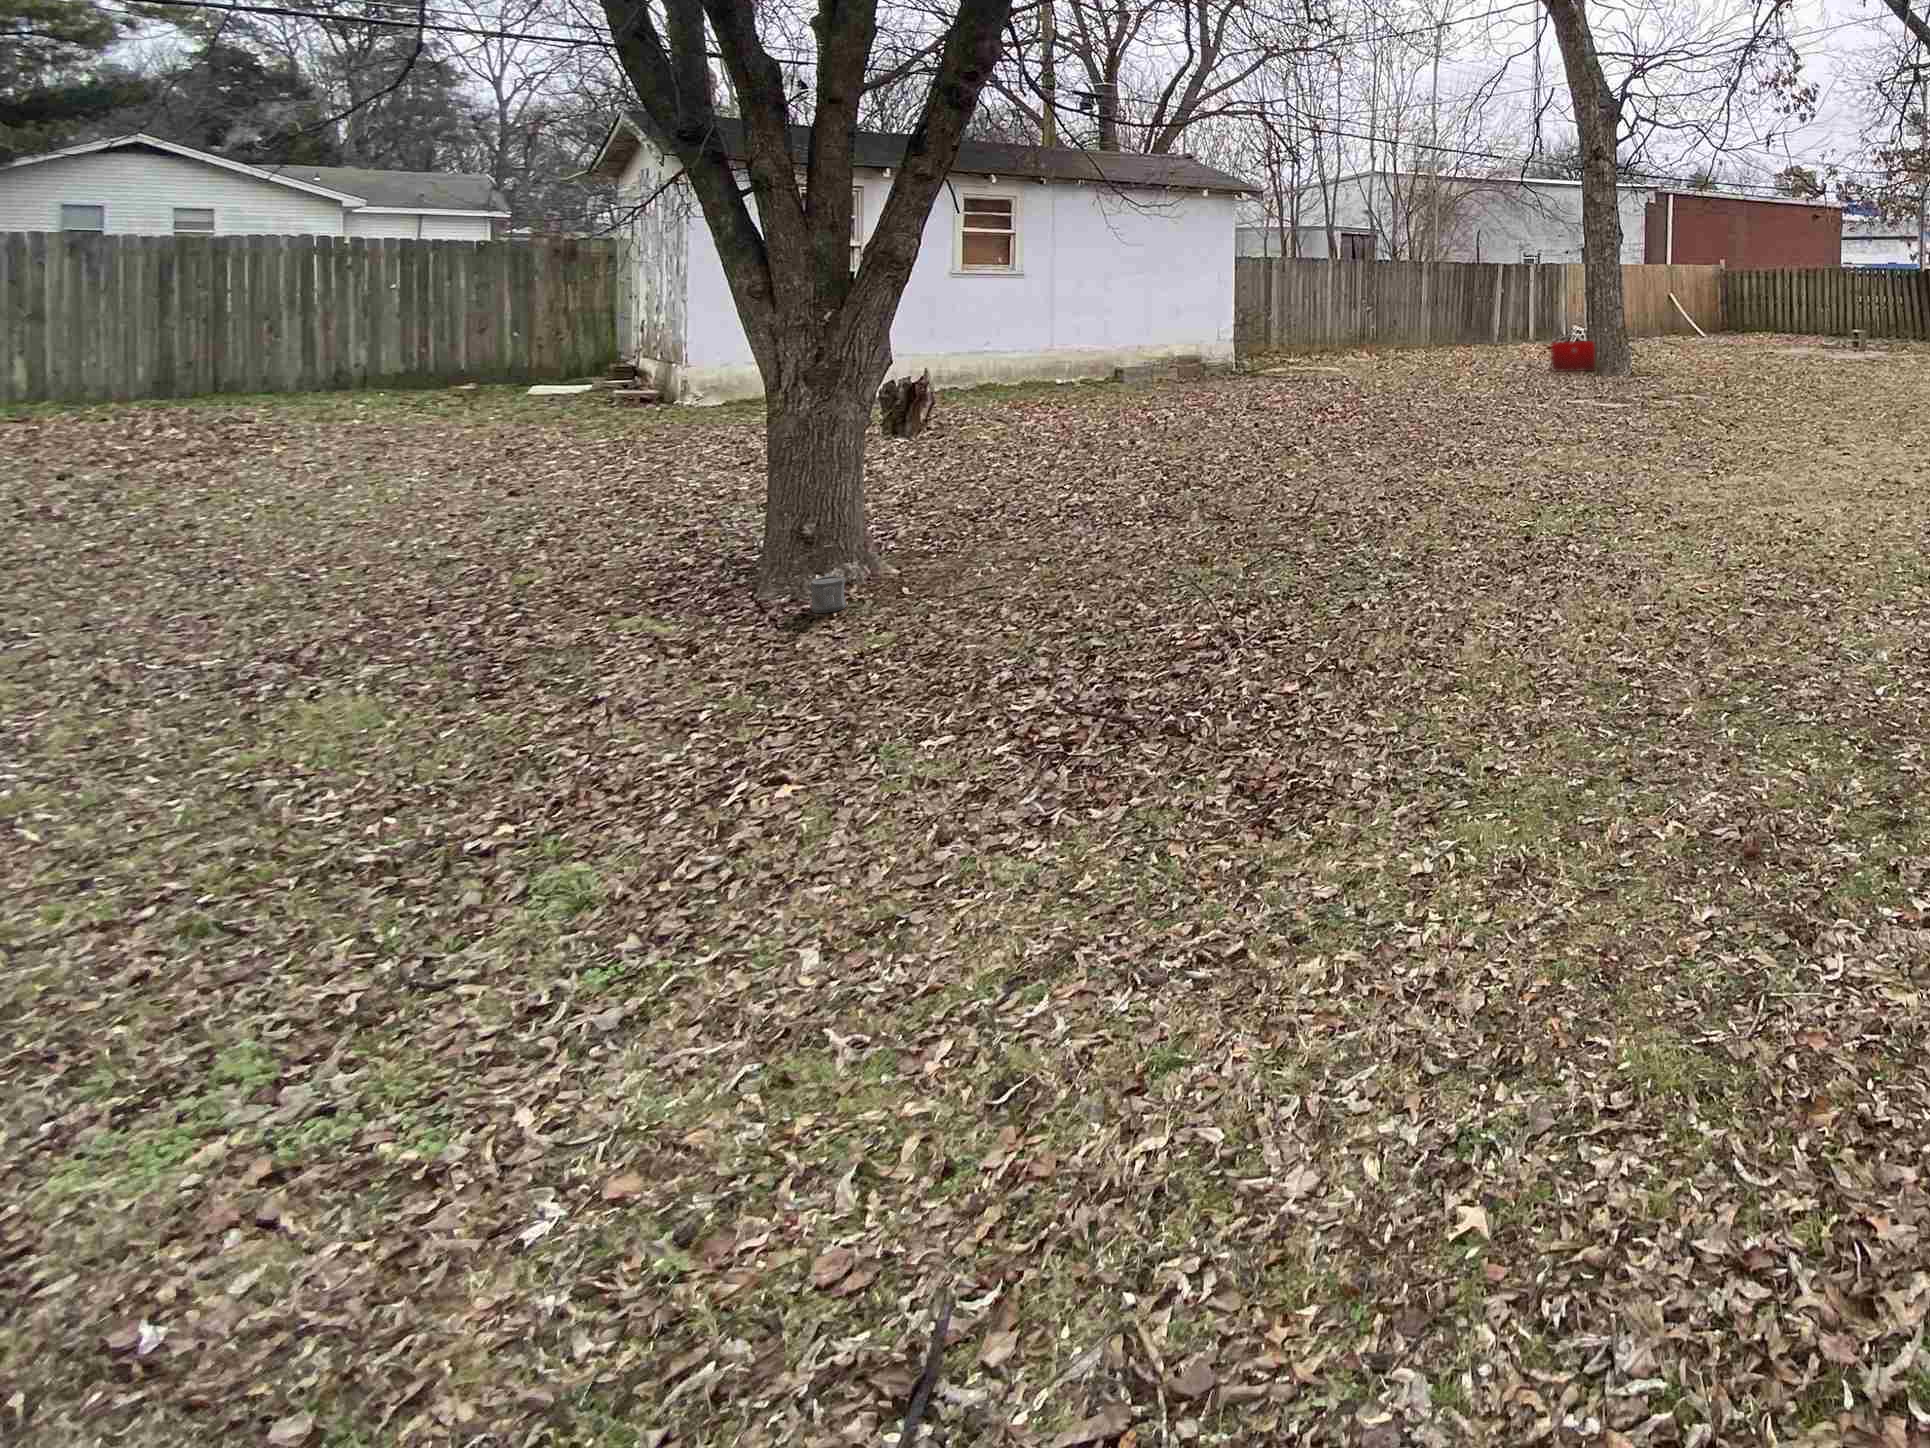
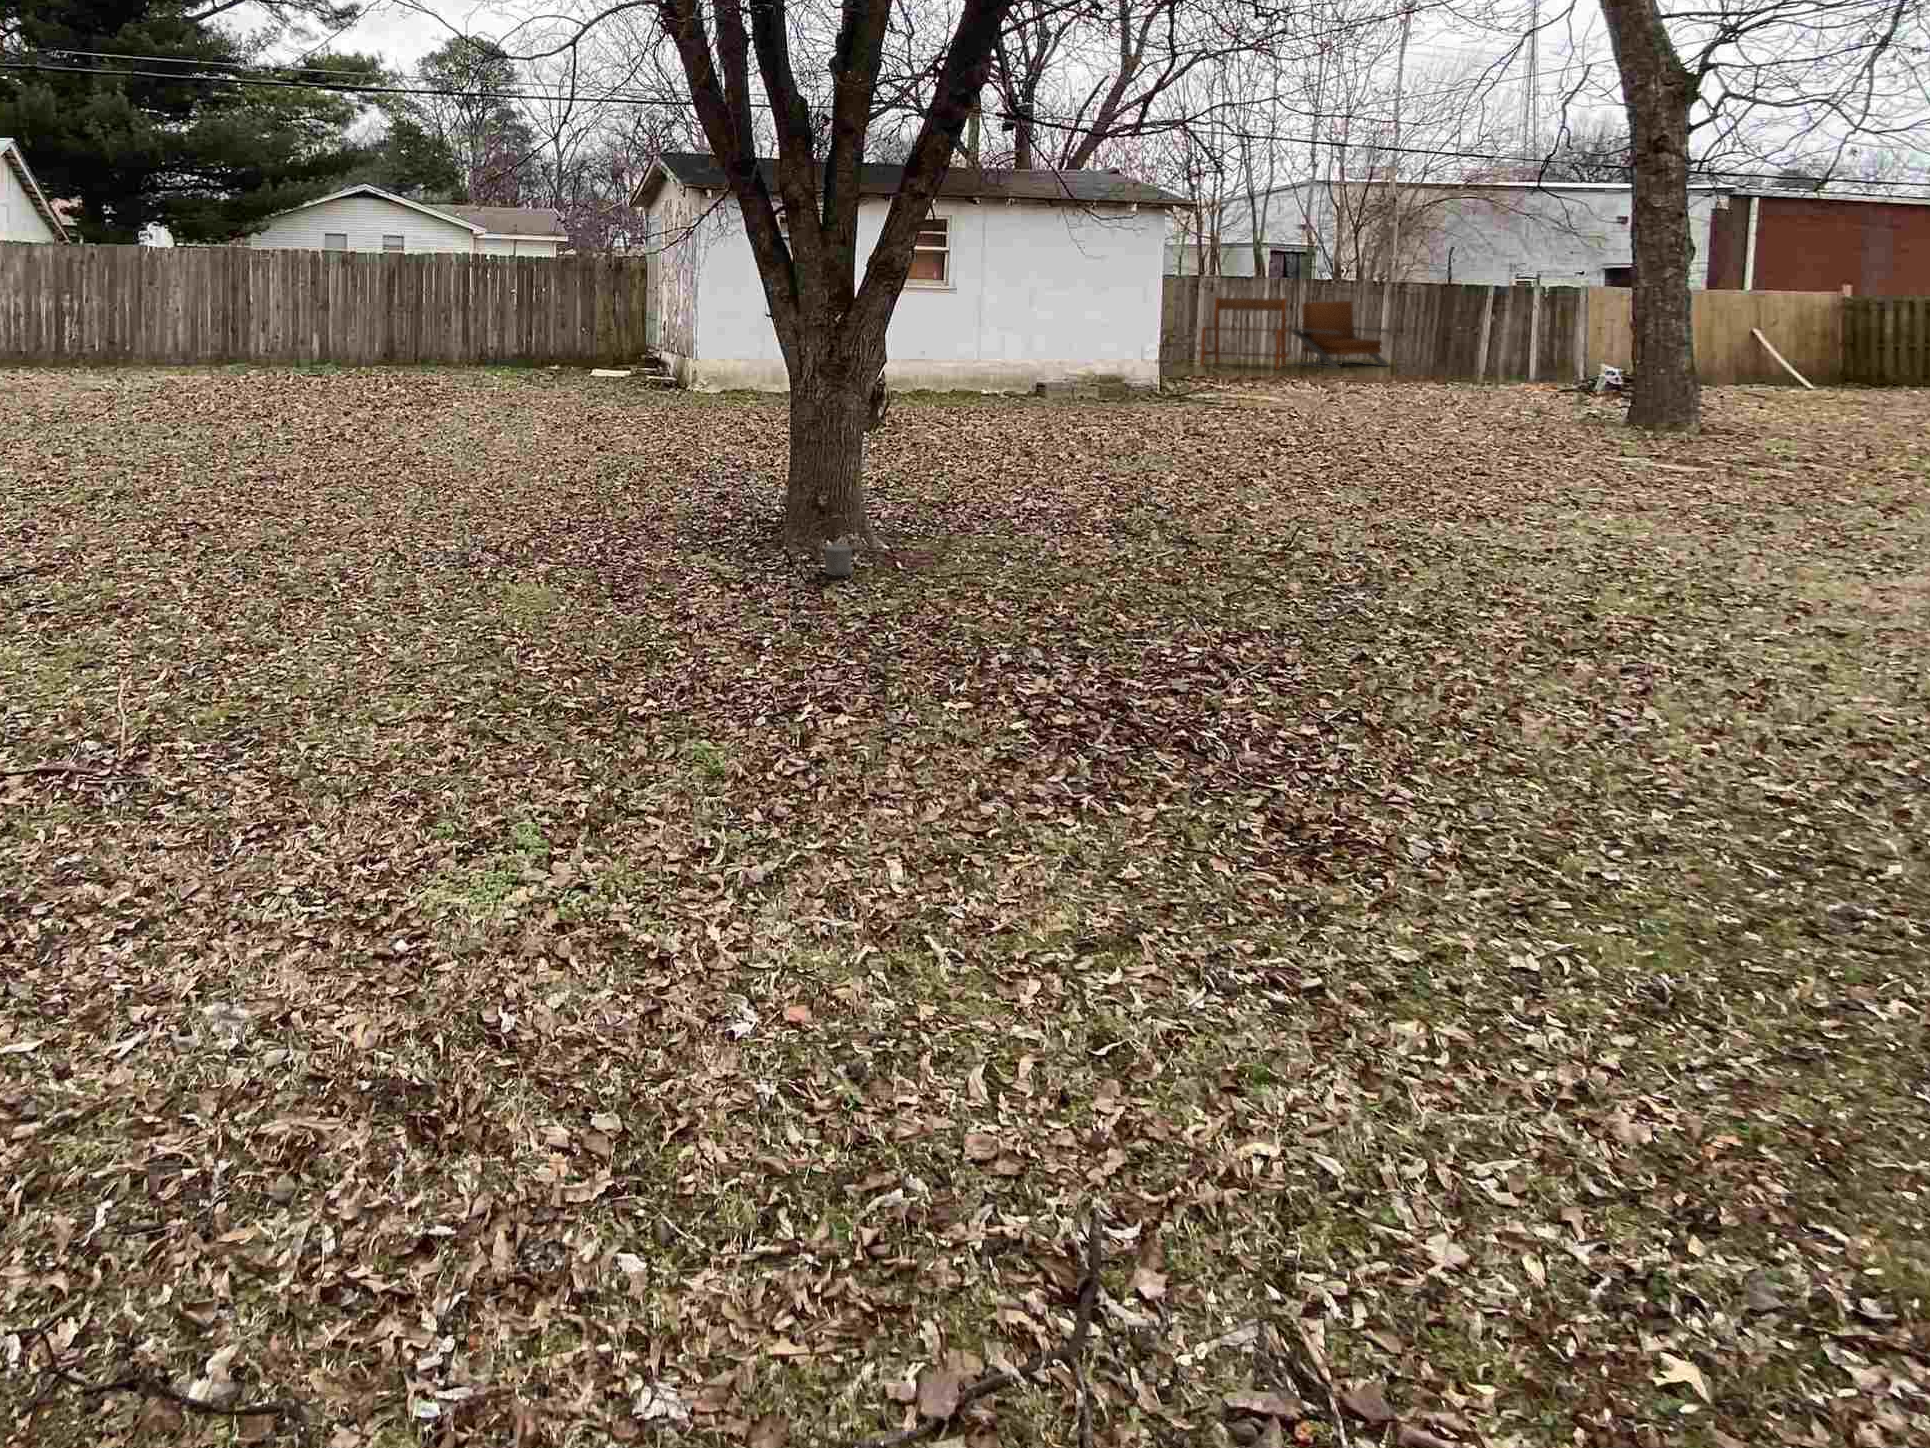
bench: none [1274,283,1351,349] -> present [1200,297,1288,370]
lounge chair: none [1352,284,1432,345] -> present [1291,301,1389,369]
toolbox: present [1551,338,1595,371] -> none [1563,369,1631,414]

